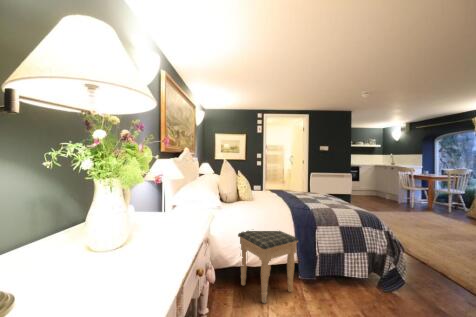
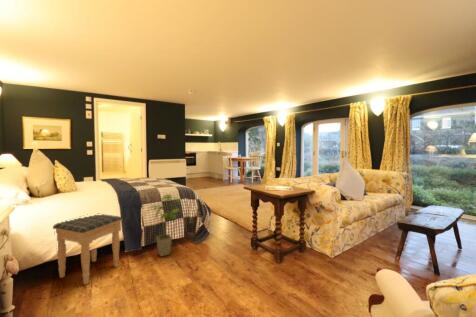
house plant: none [327,220,370,297] -> present [153,194,179,256]

